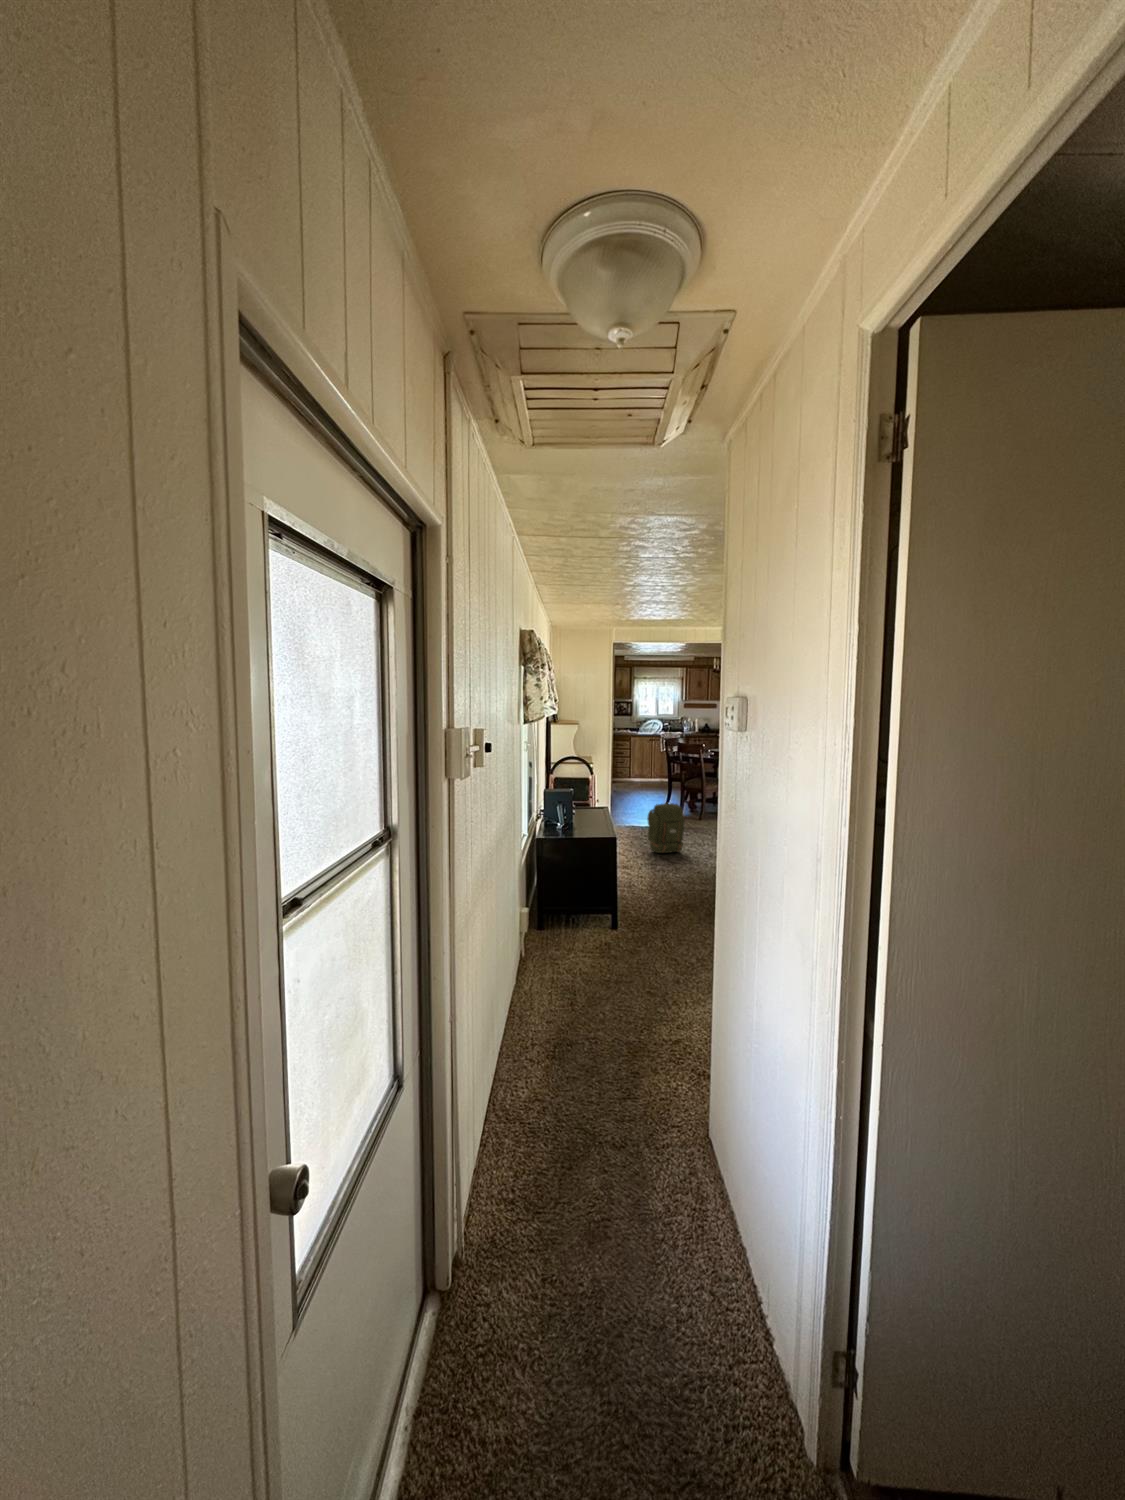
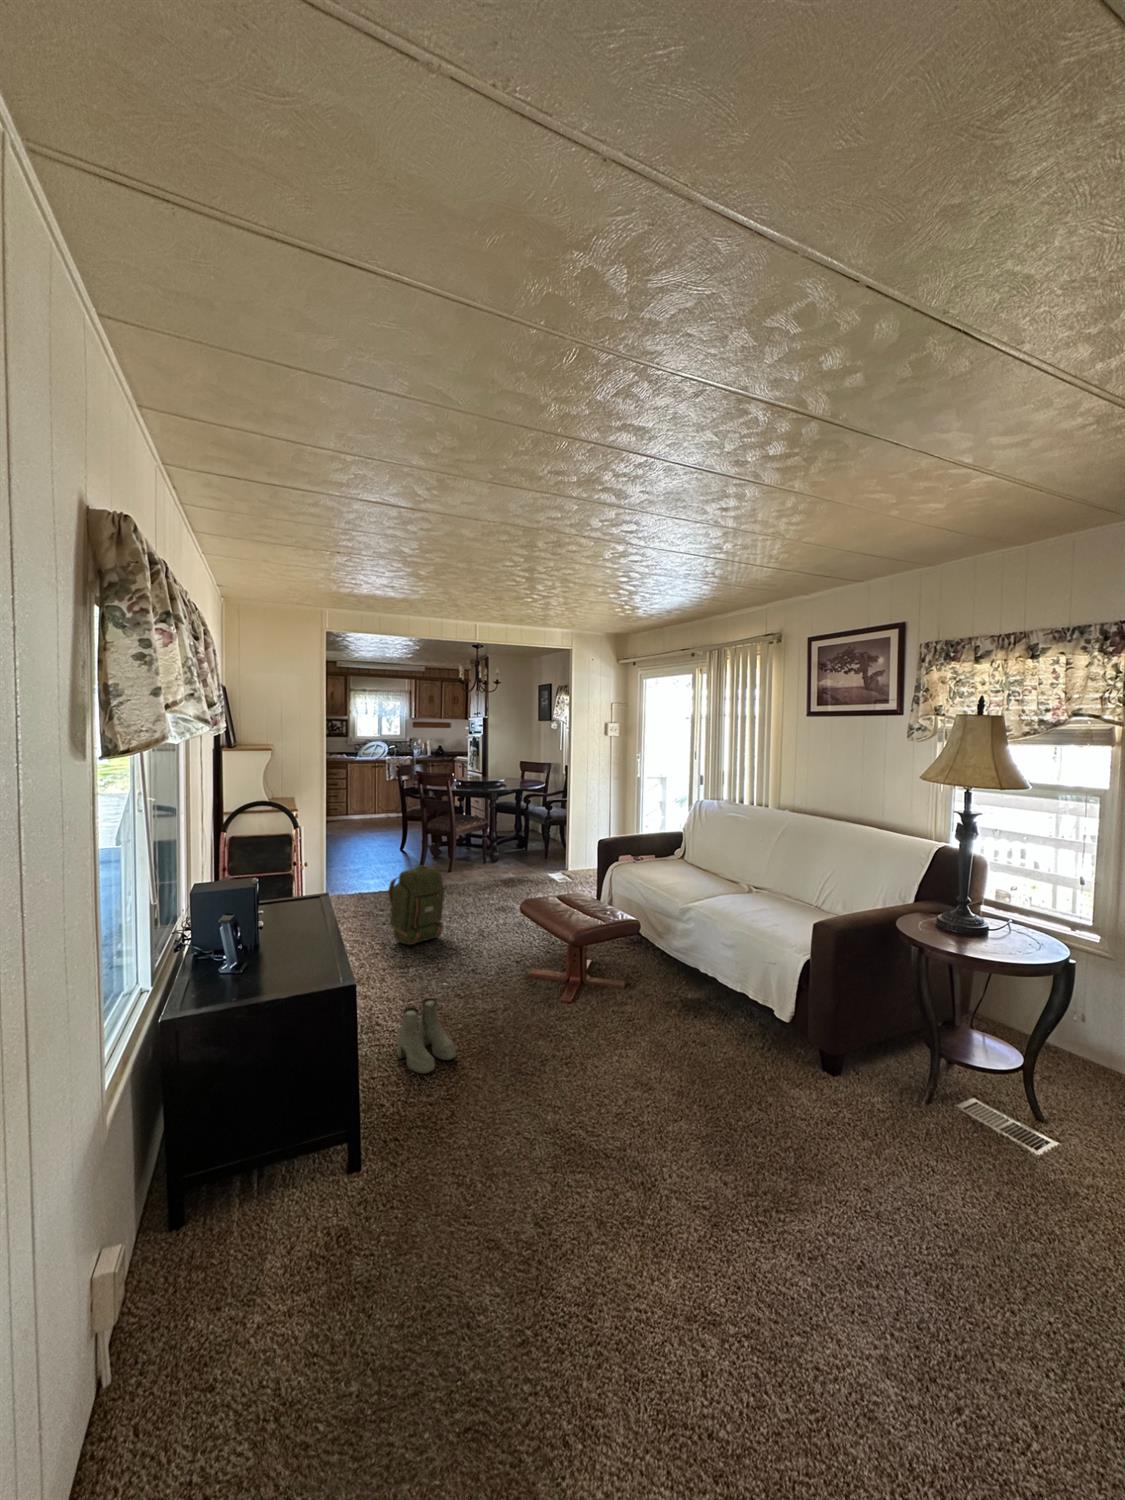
boots: none [641,866,673,901] -> present [397,998,456,1074]

